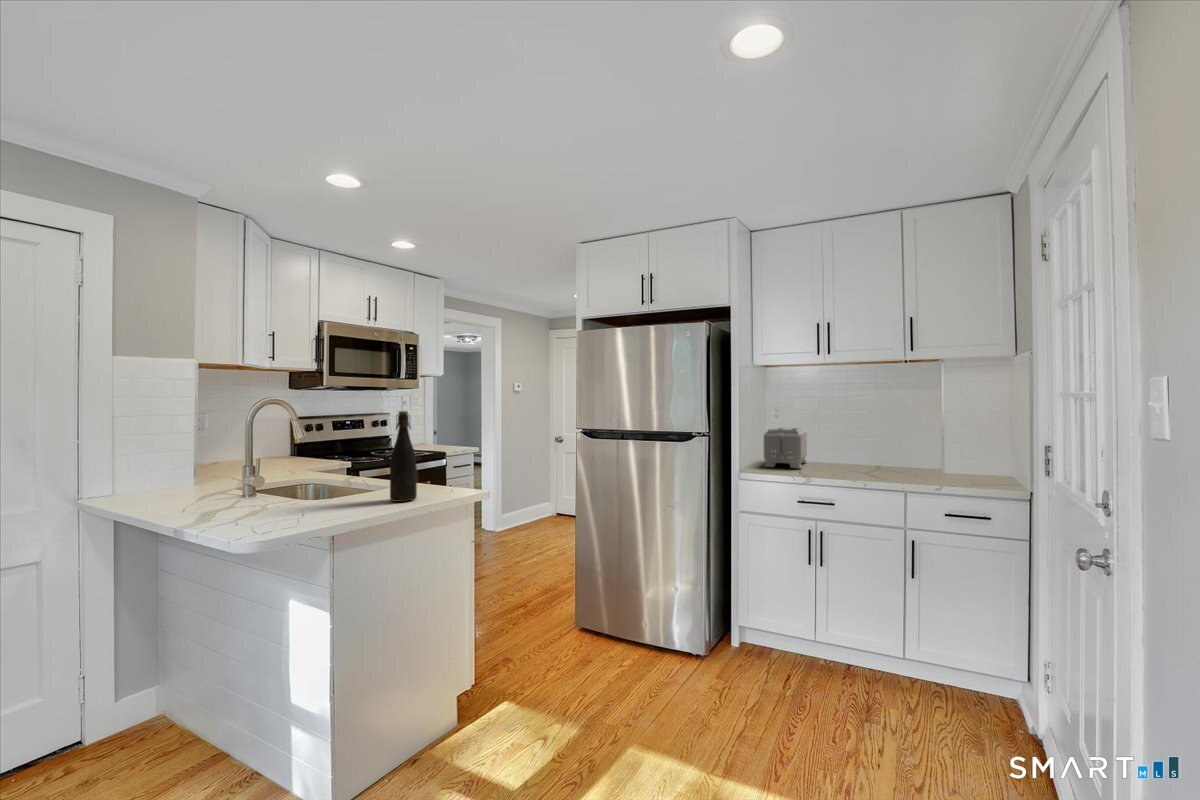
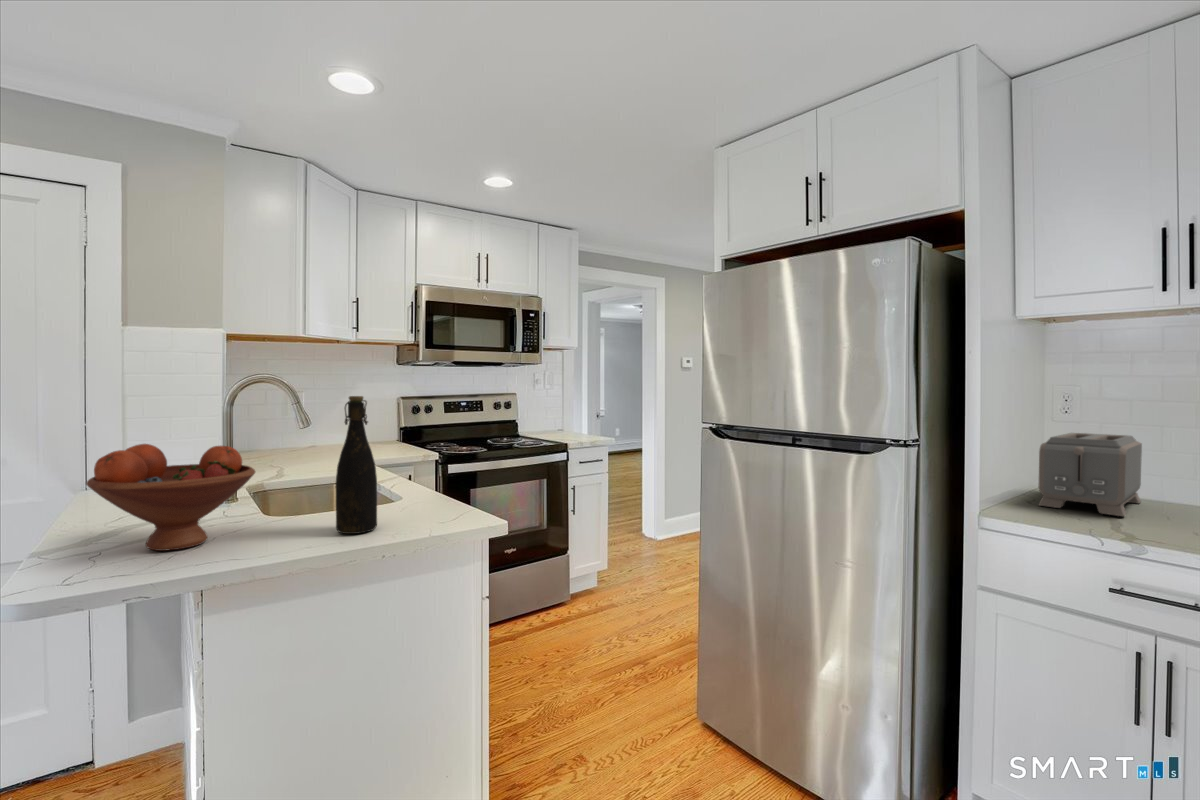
fruit bowl: none [231,447,339,518] -> present [87,444,255,551]

